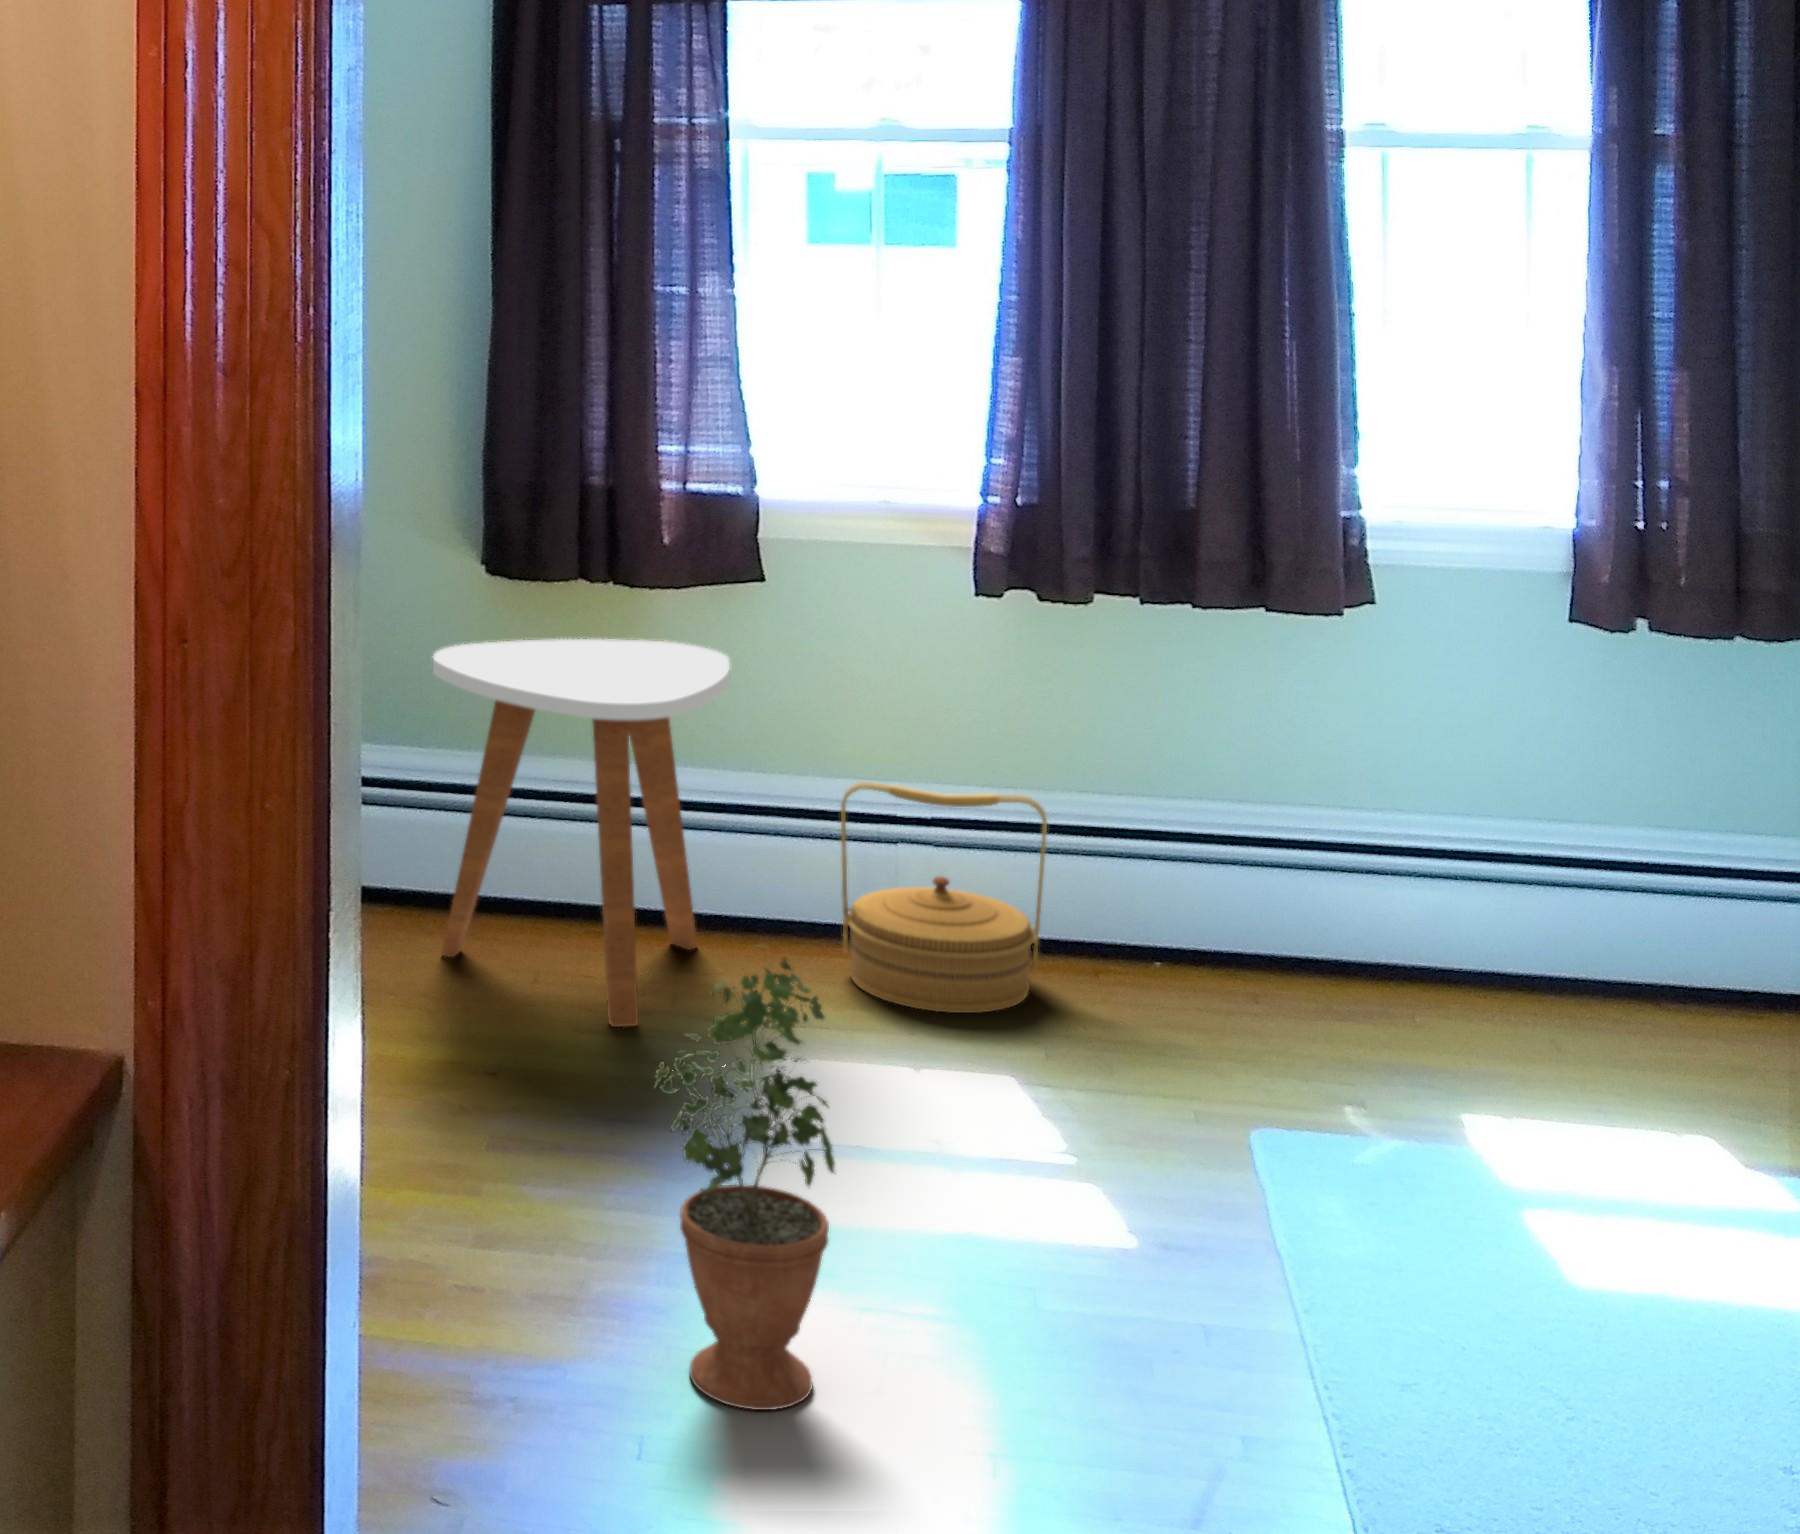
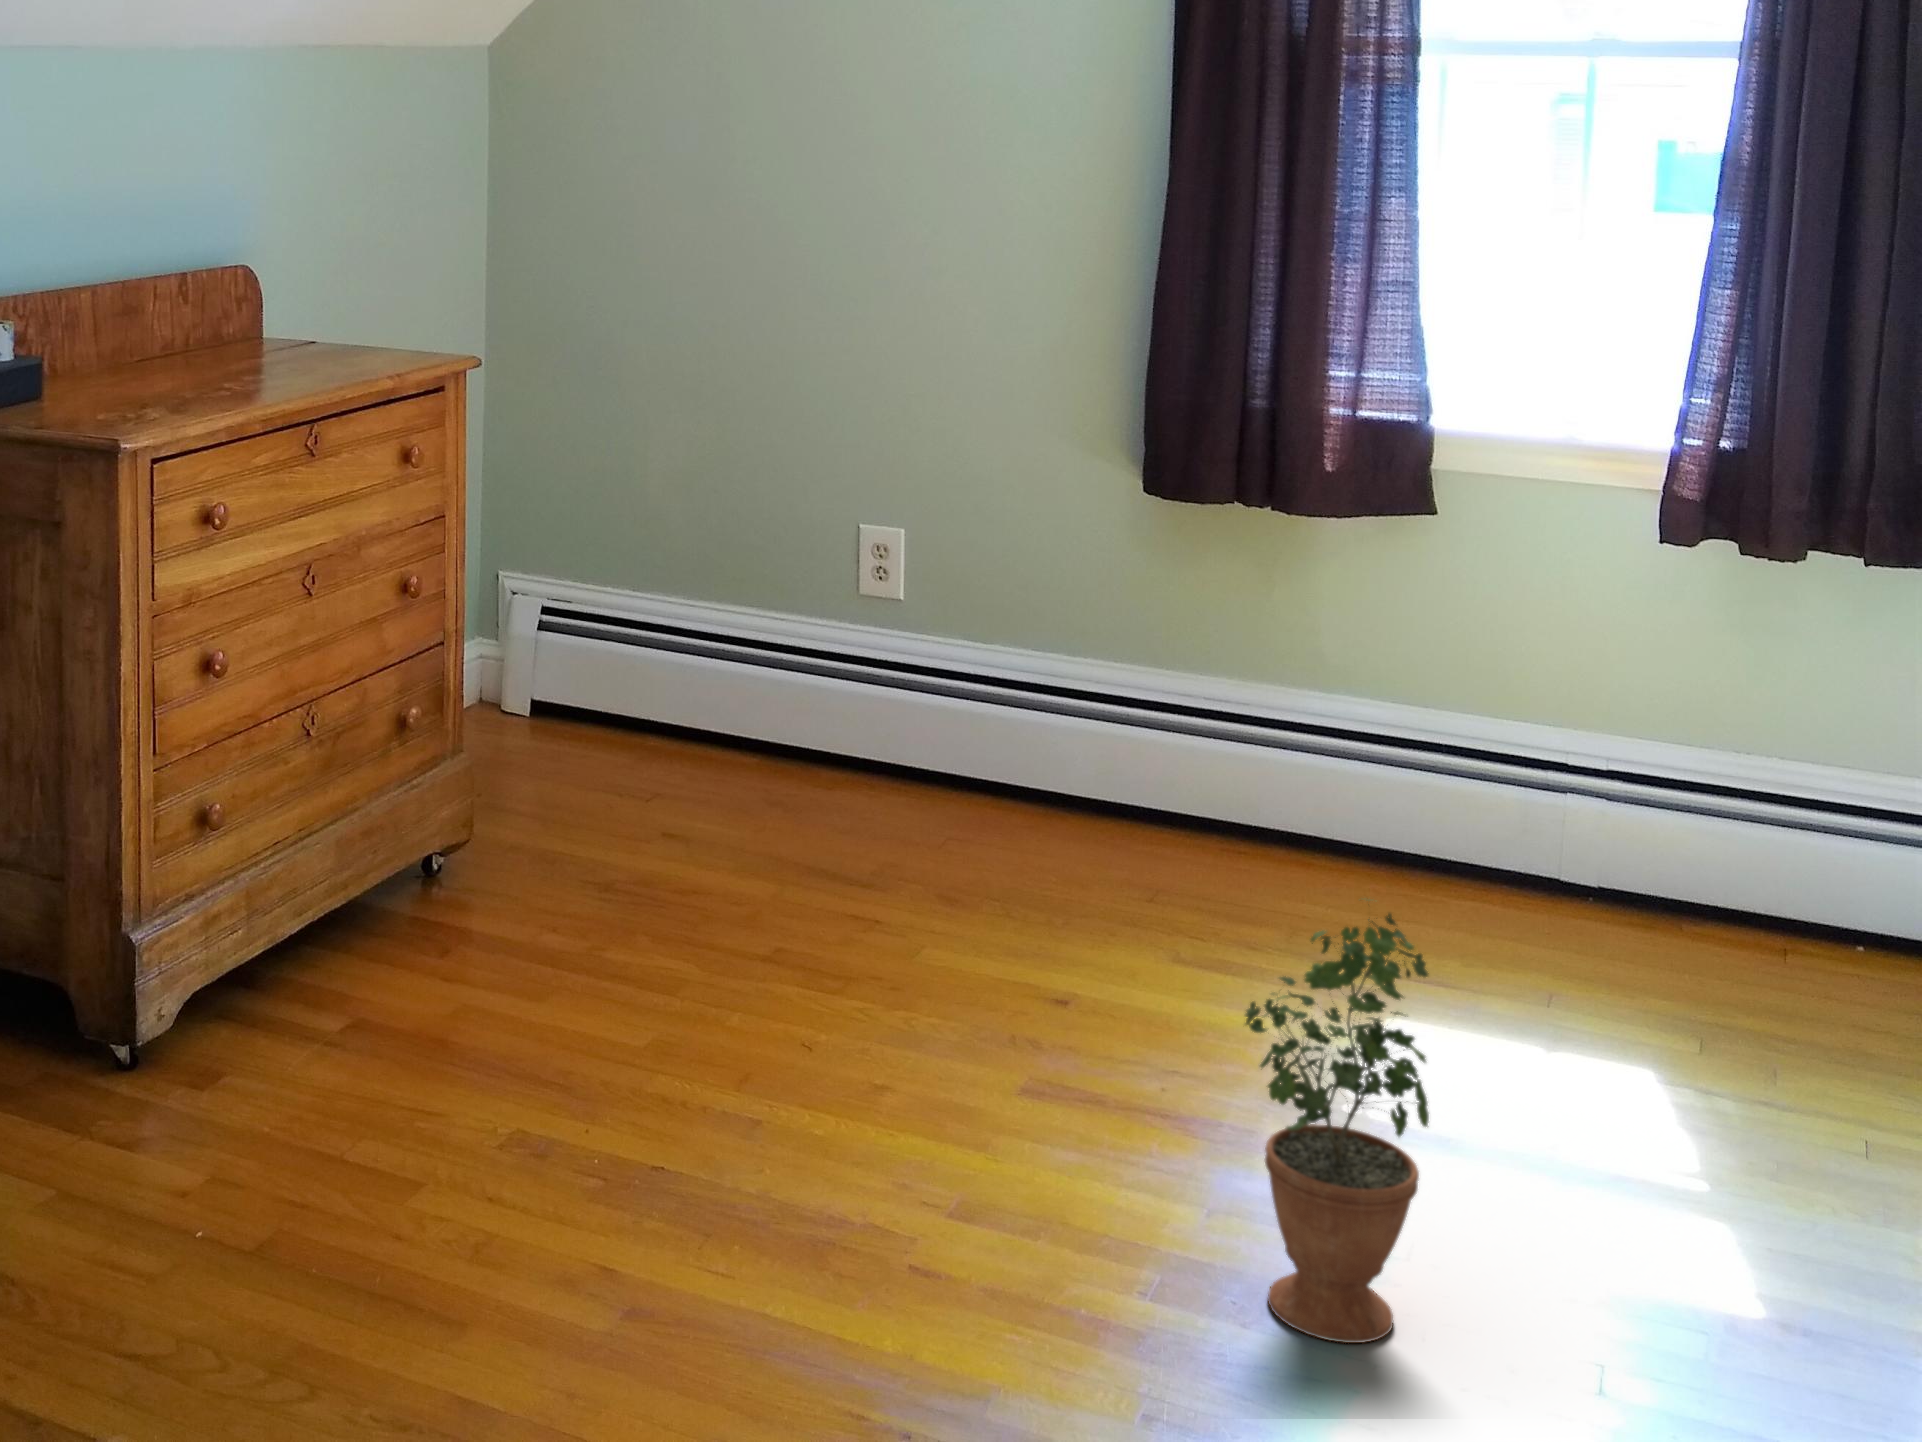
side table: present [433,639,730,1027] -> none [1069,558,1389,952]
basket: present [841,782,1047,1013] -> none [1497,727,1734,974]

